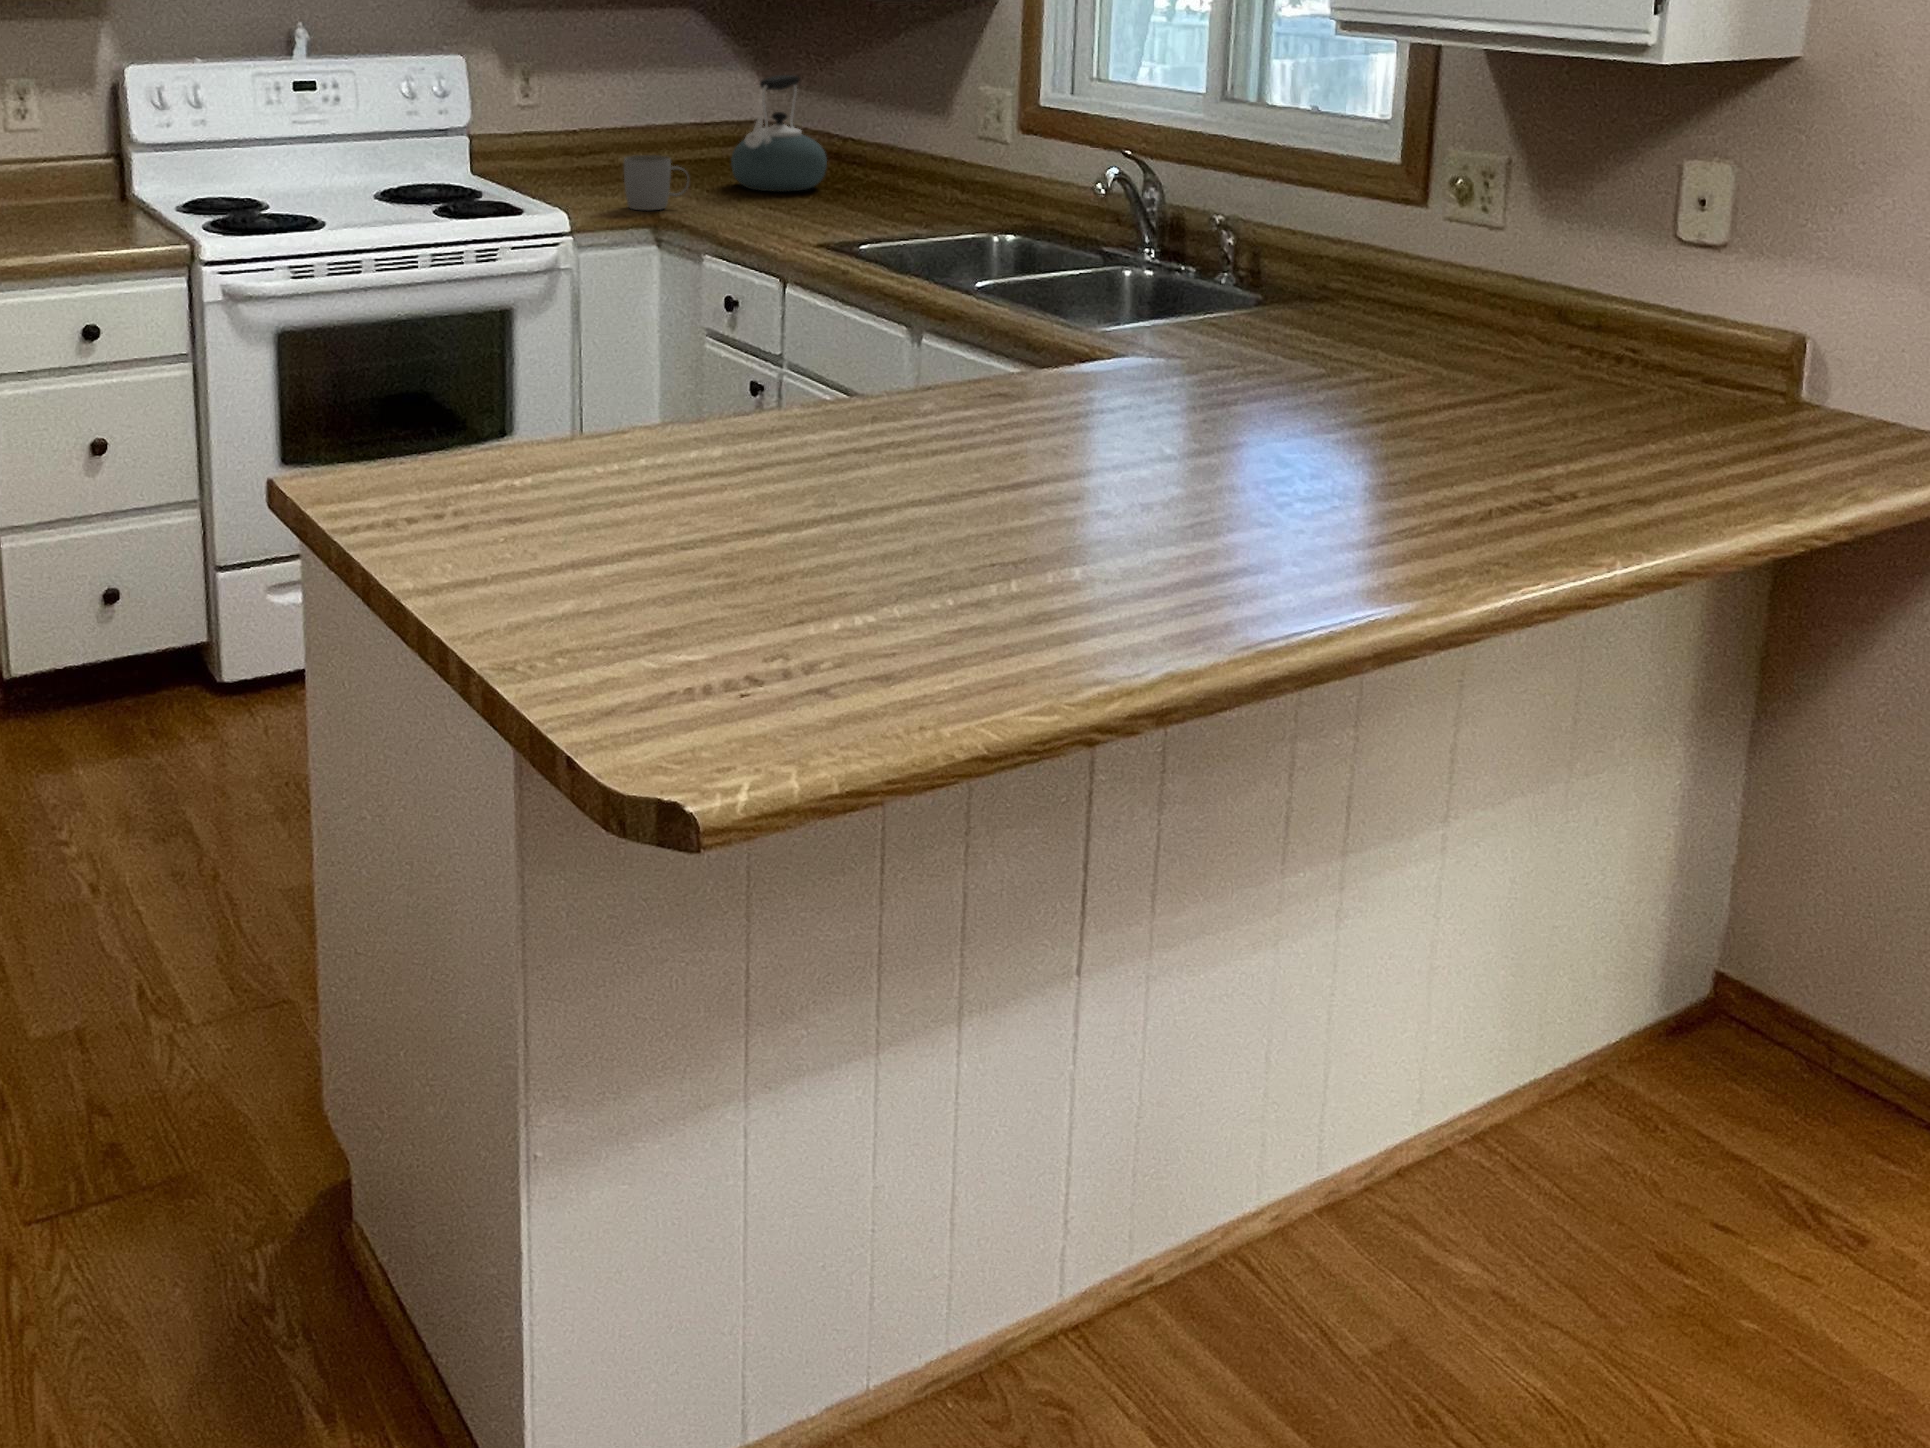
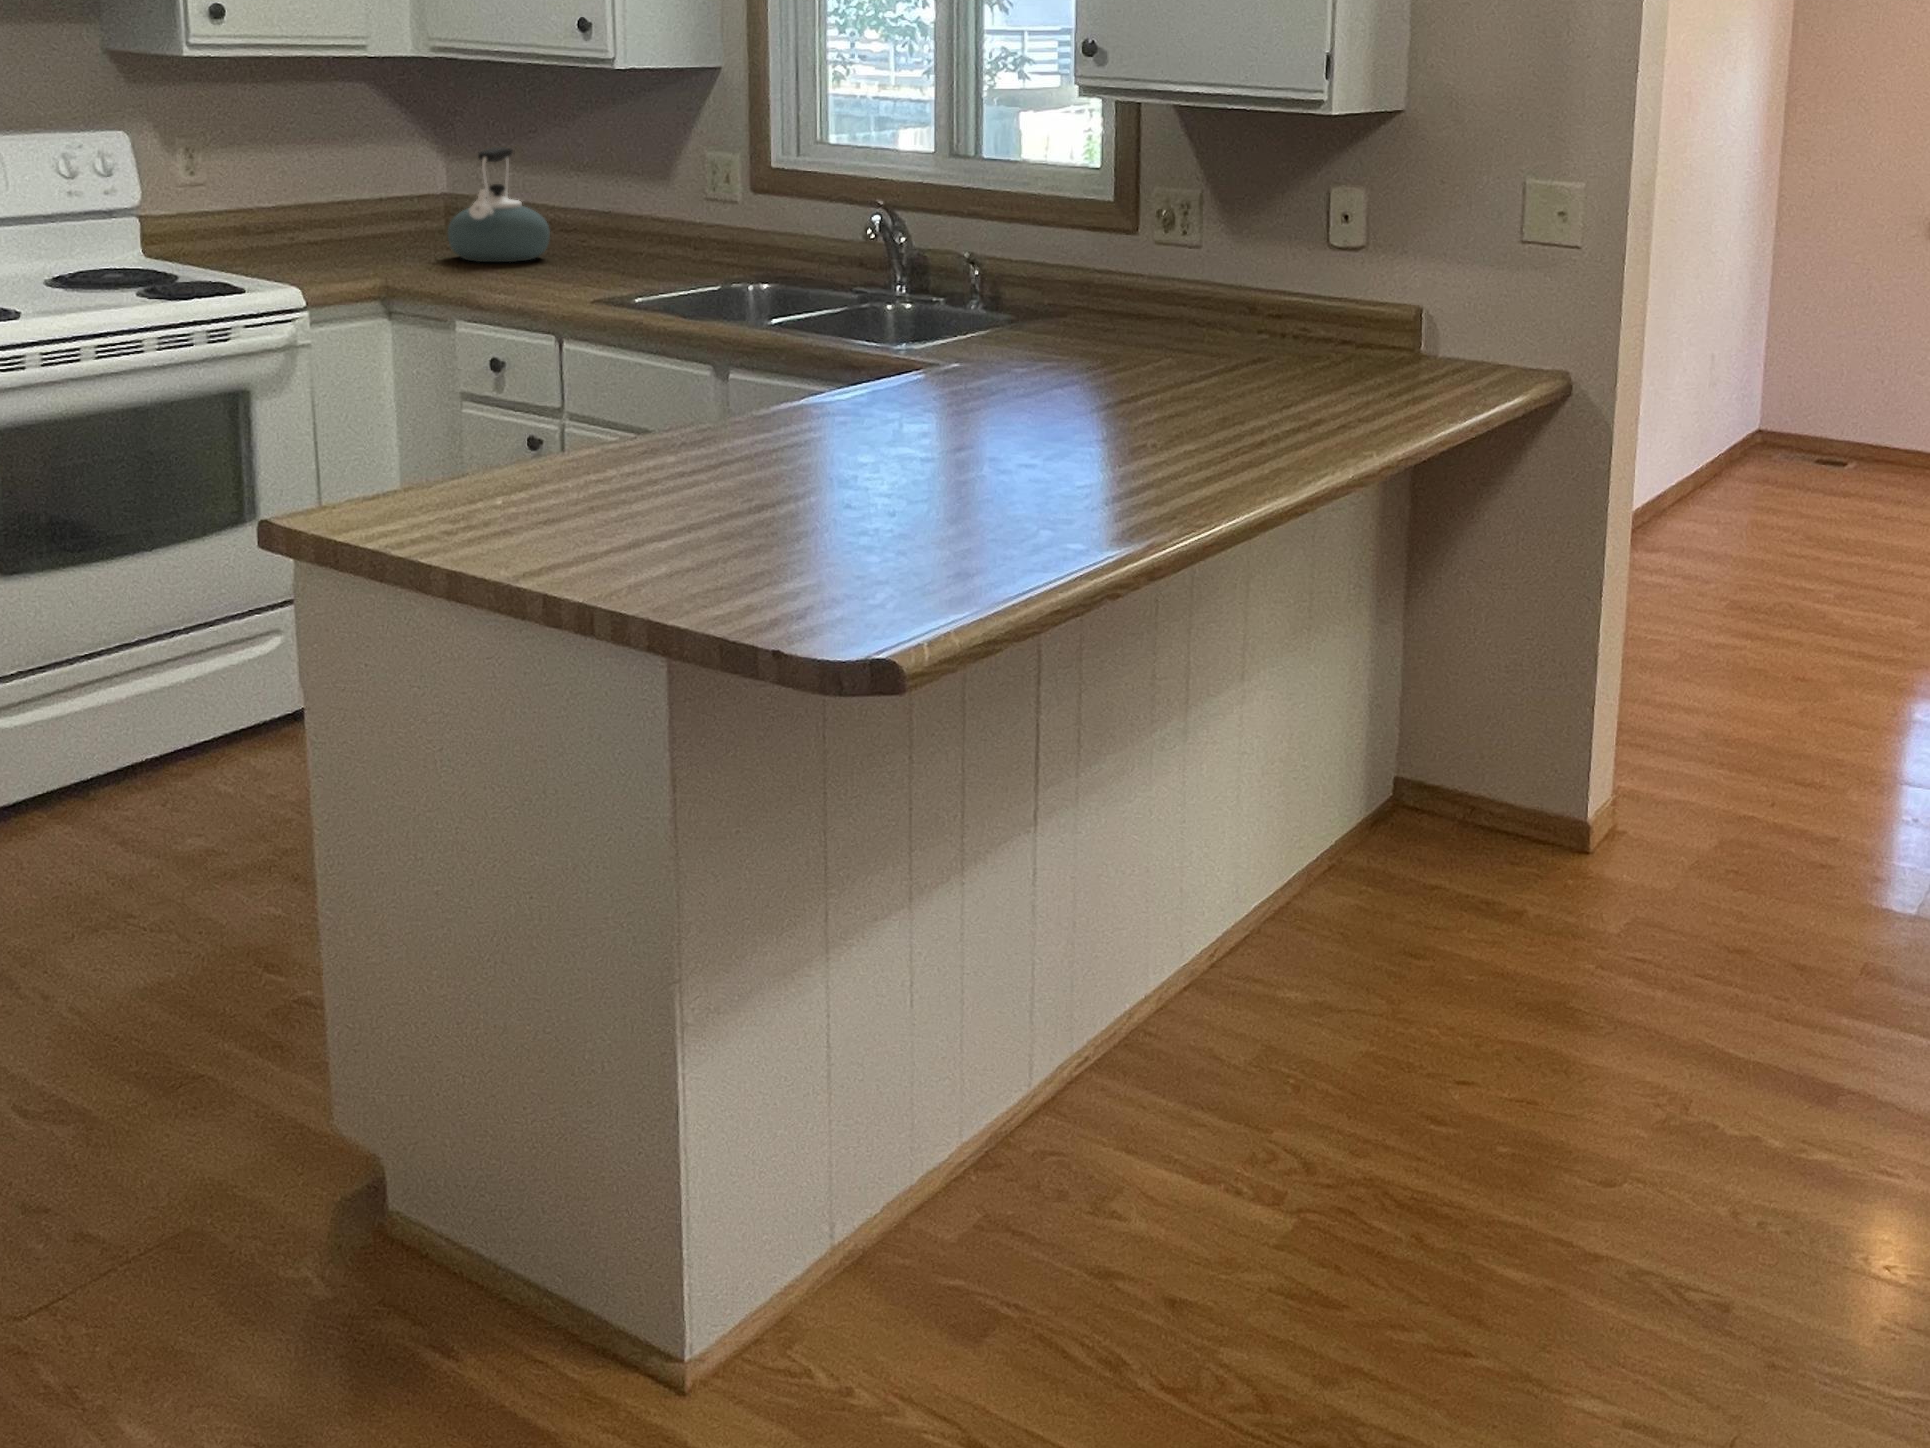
mug: present [624,155,689,210] -> none [353,228,426,284]

